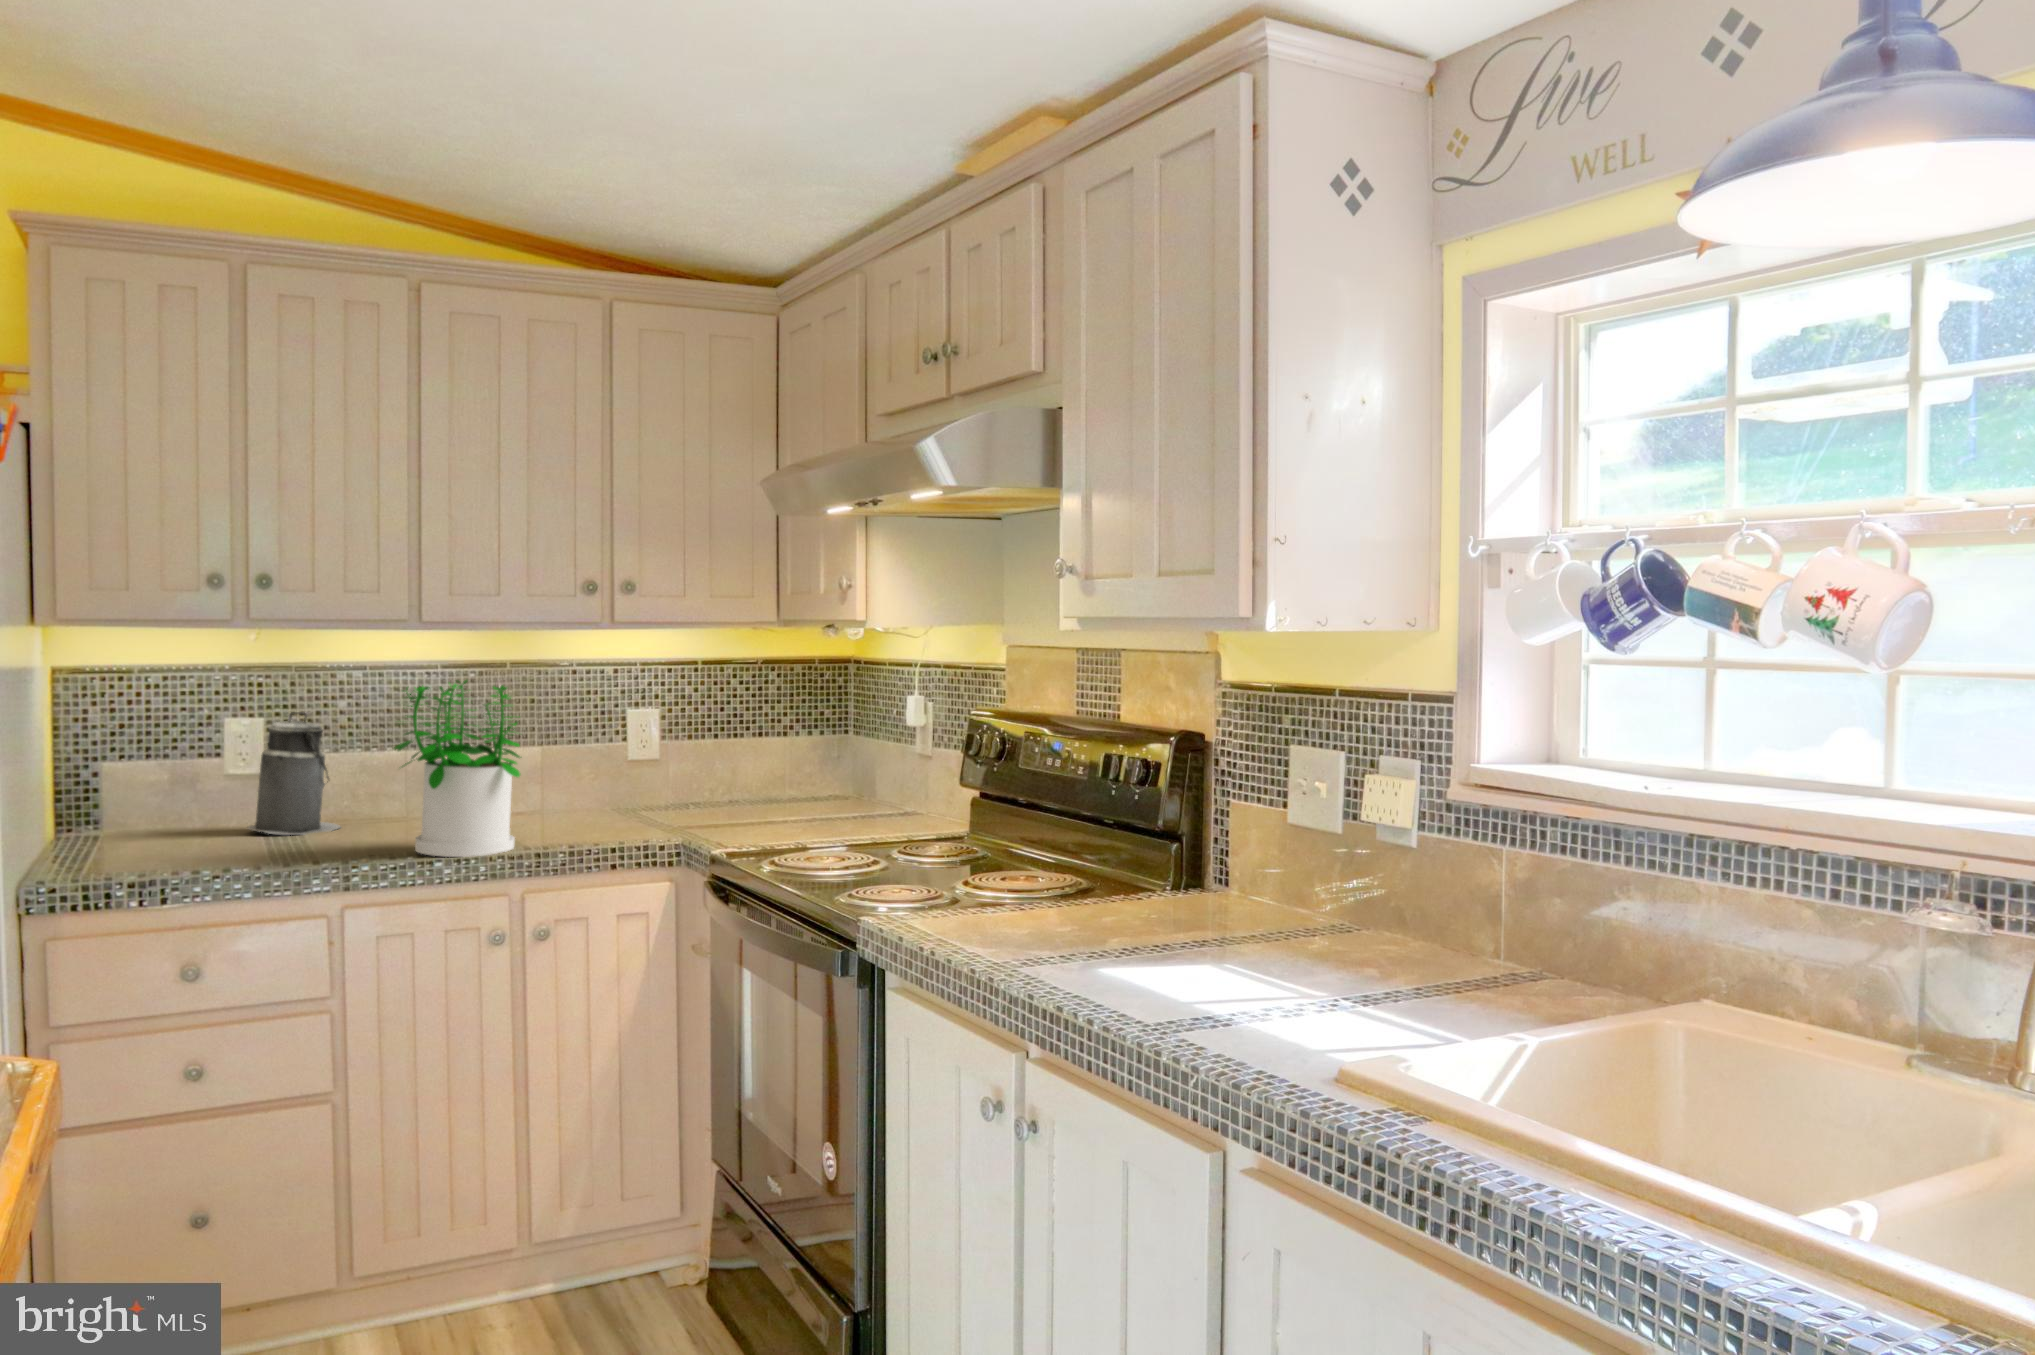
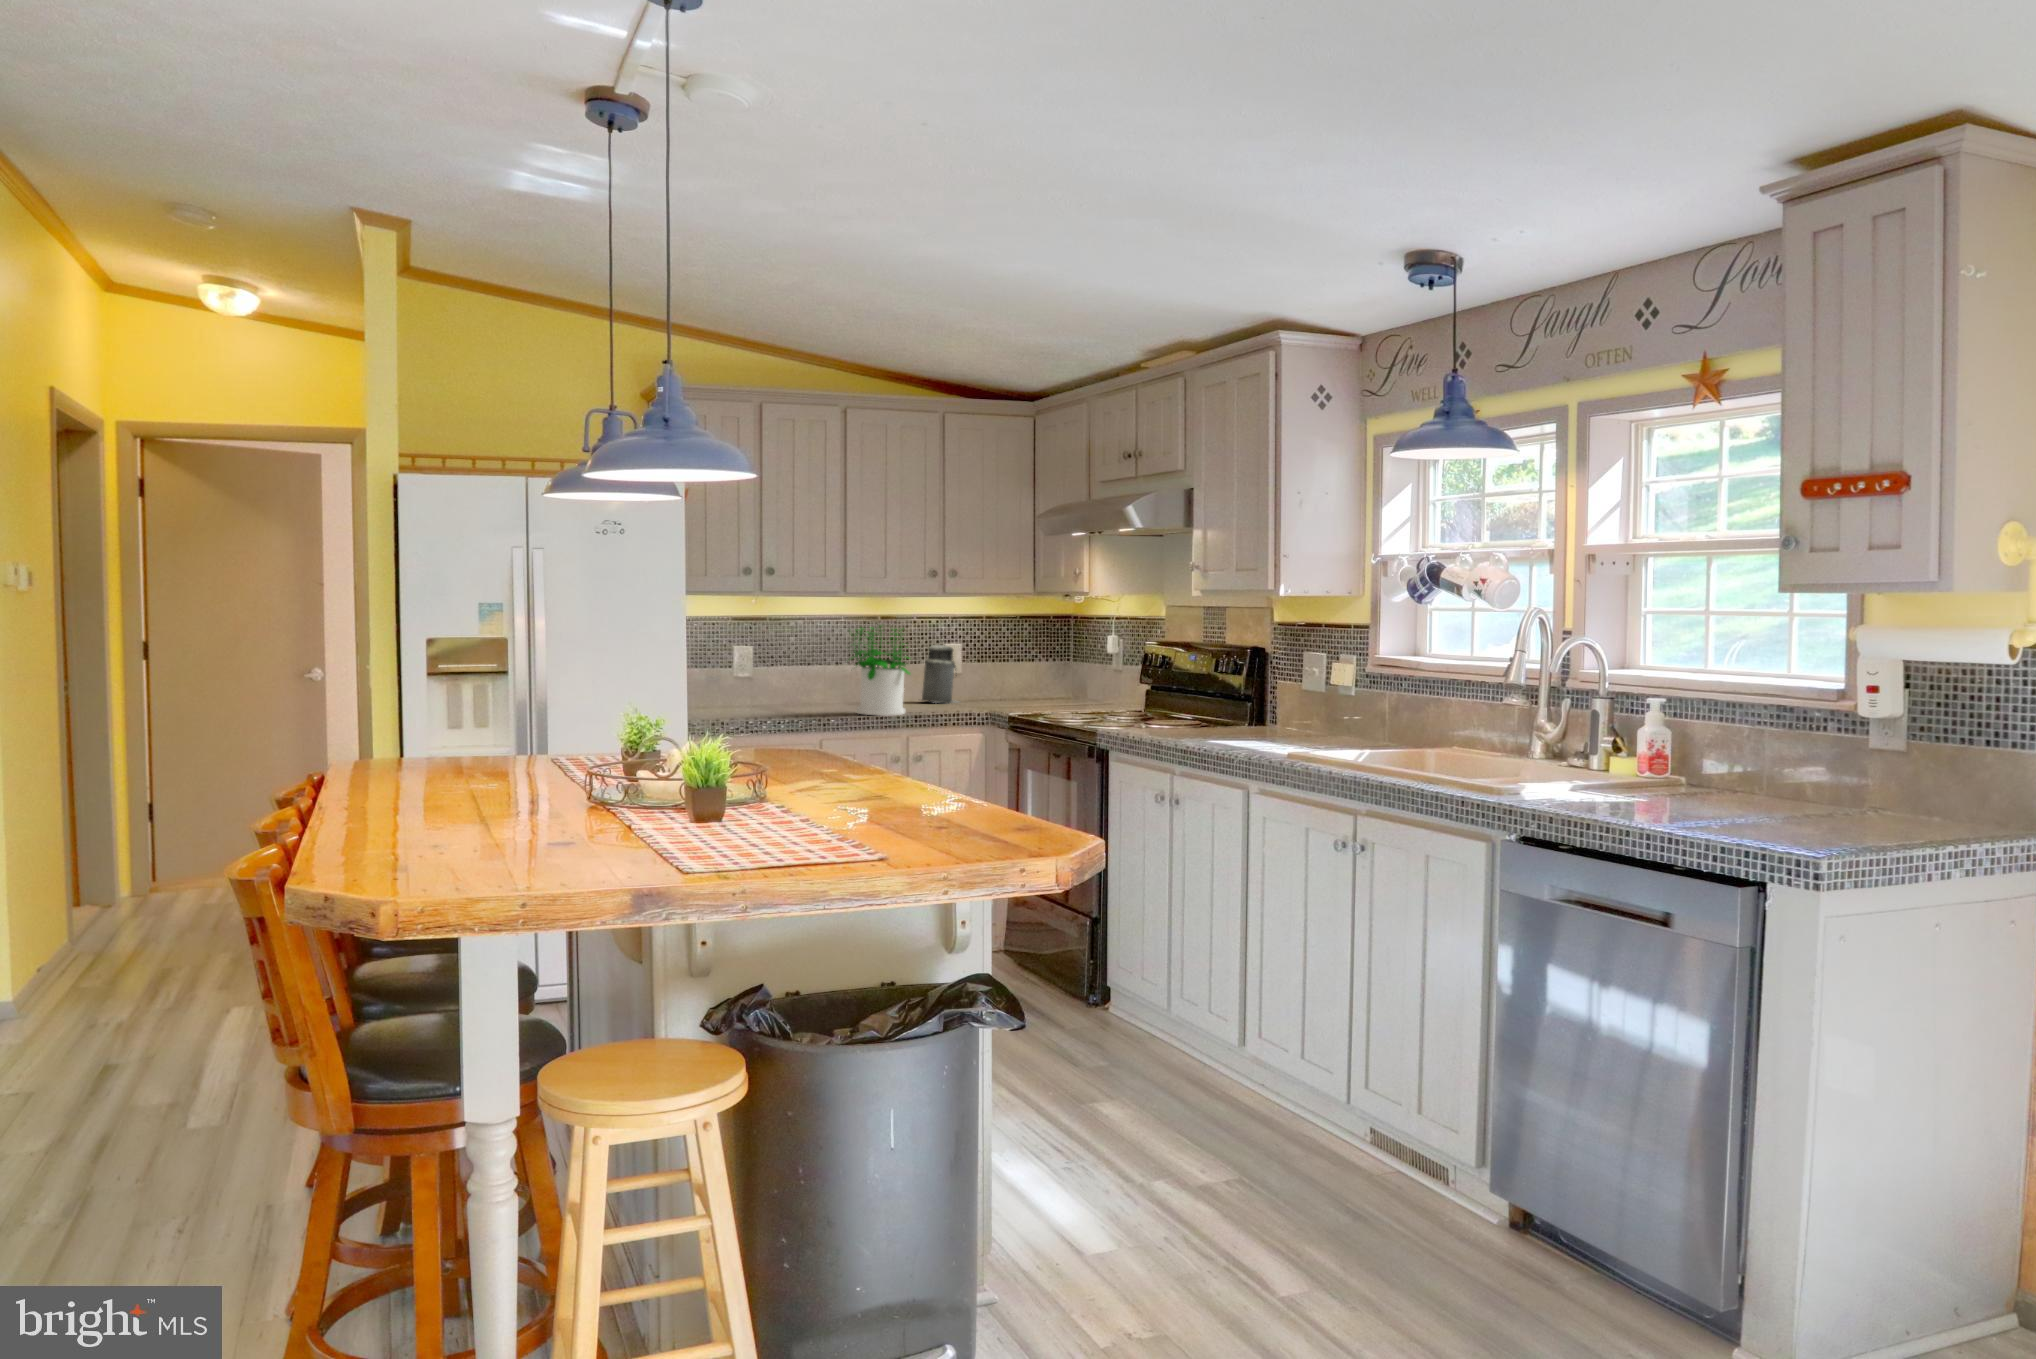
canister: present [248,712,340,835] -> present [922,645,958,703]

